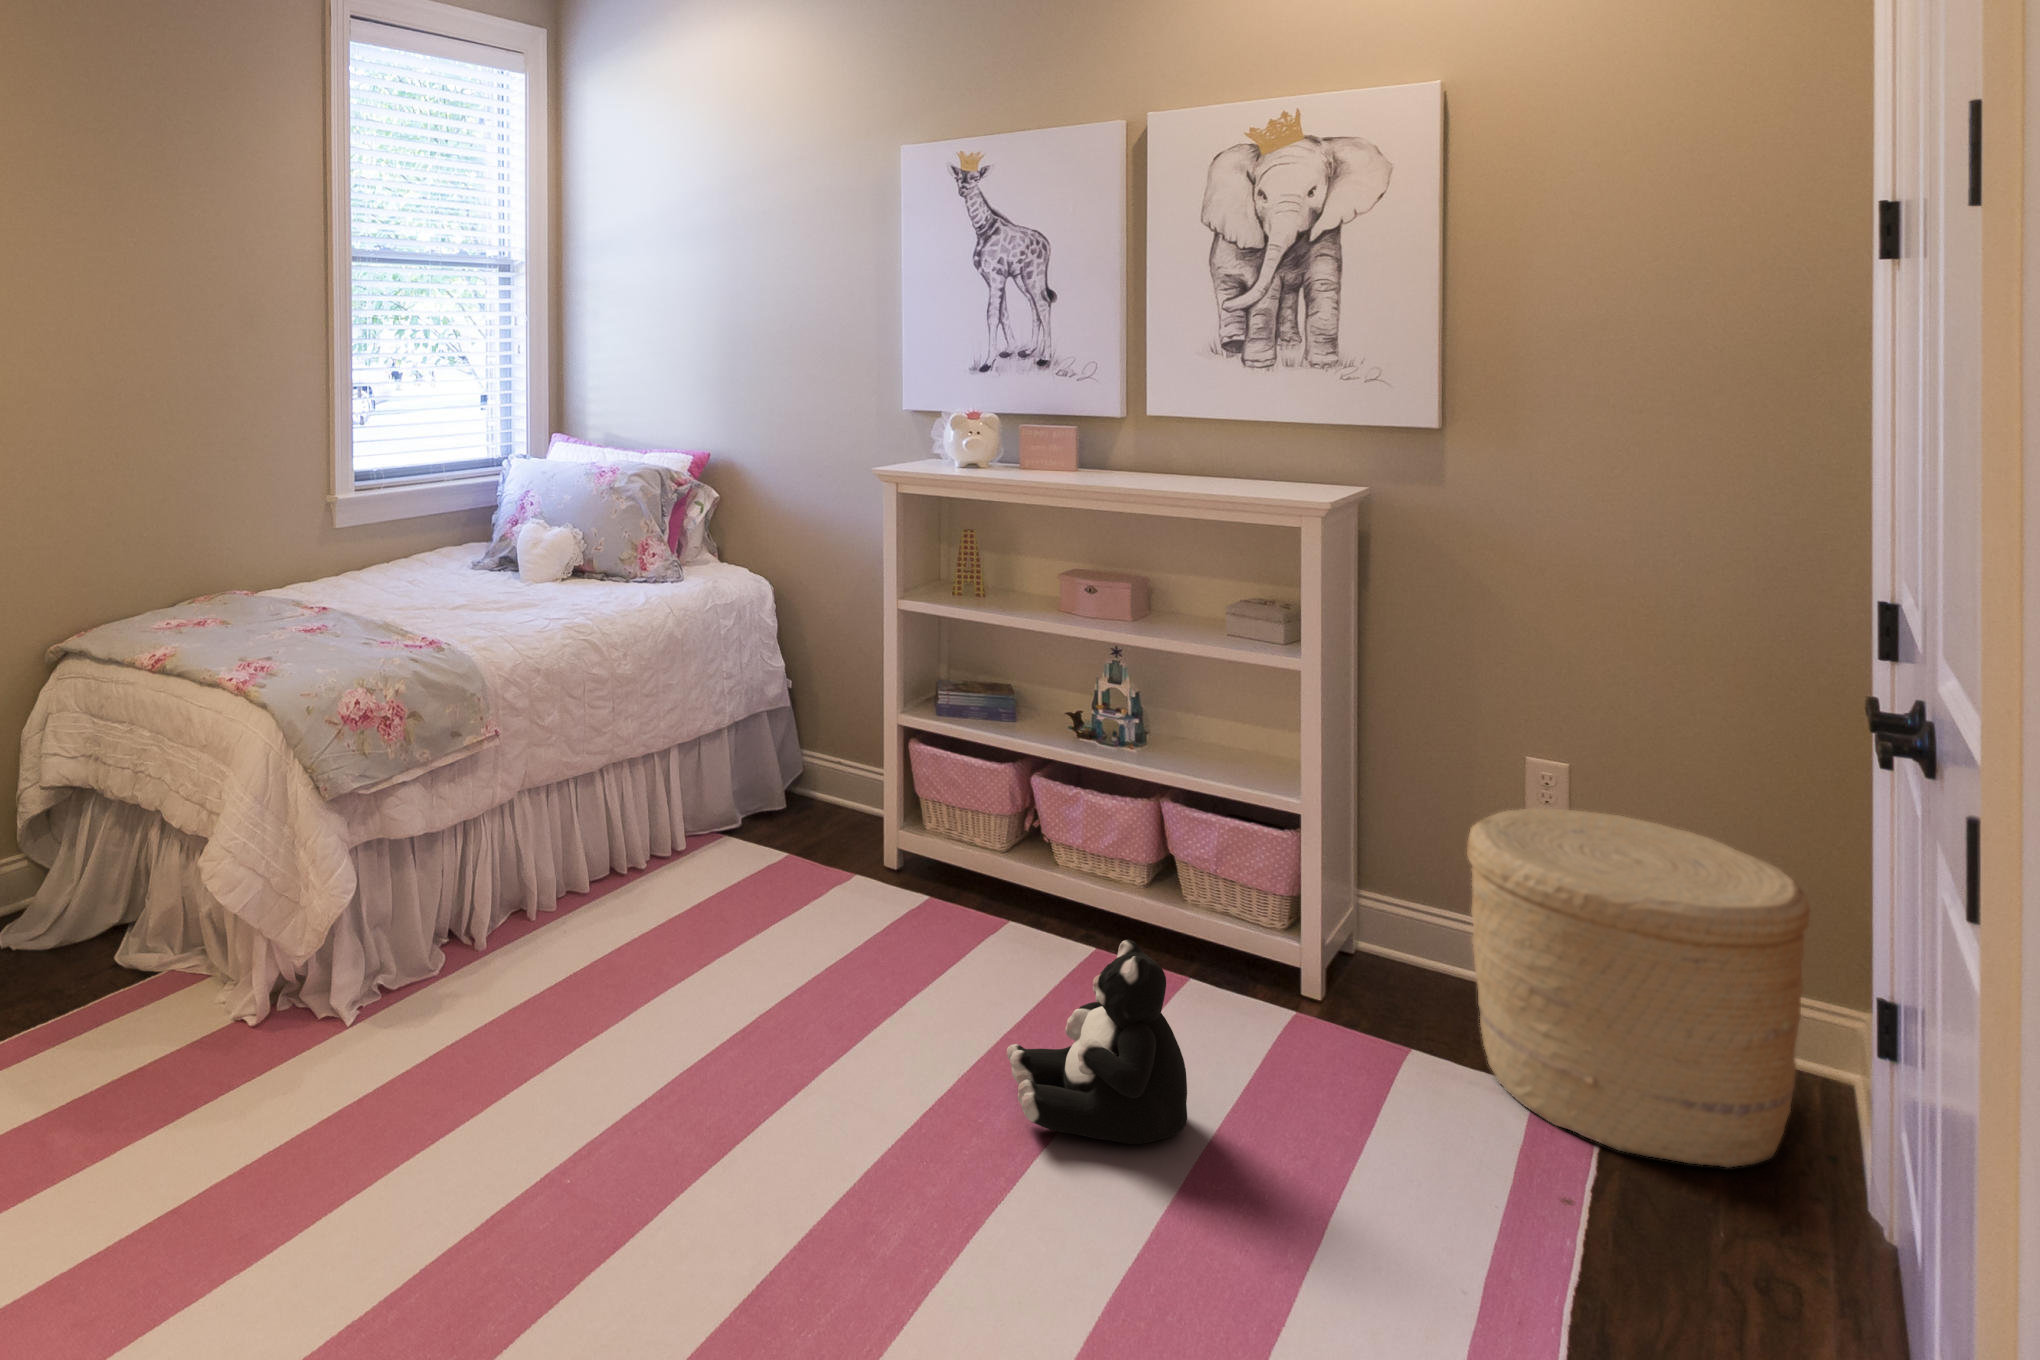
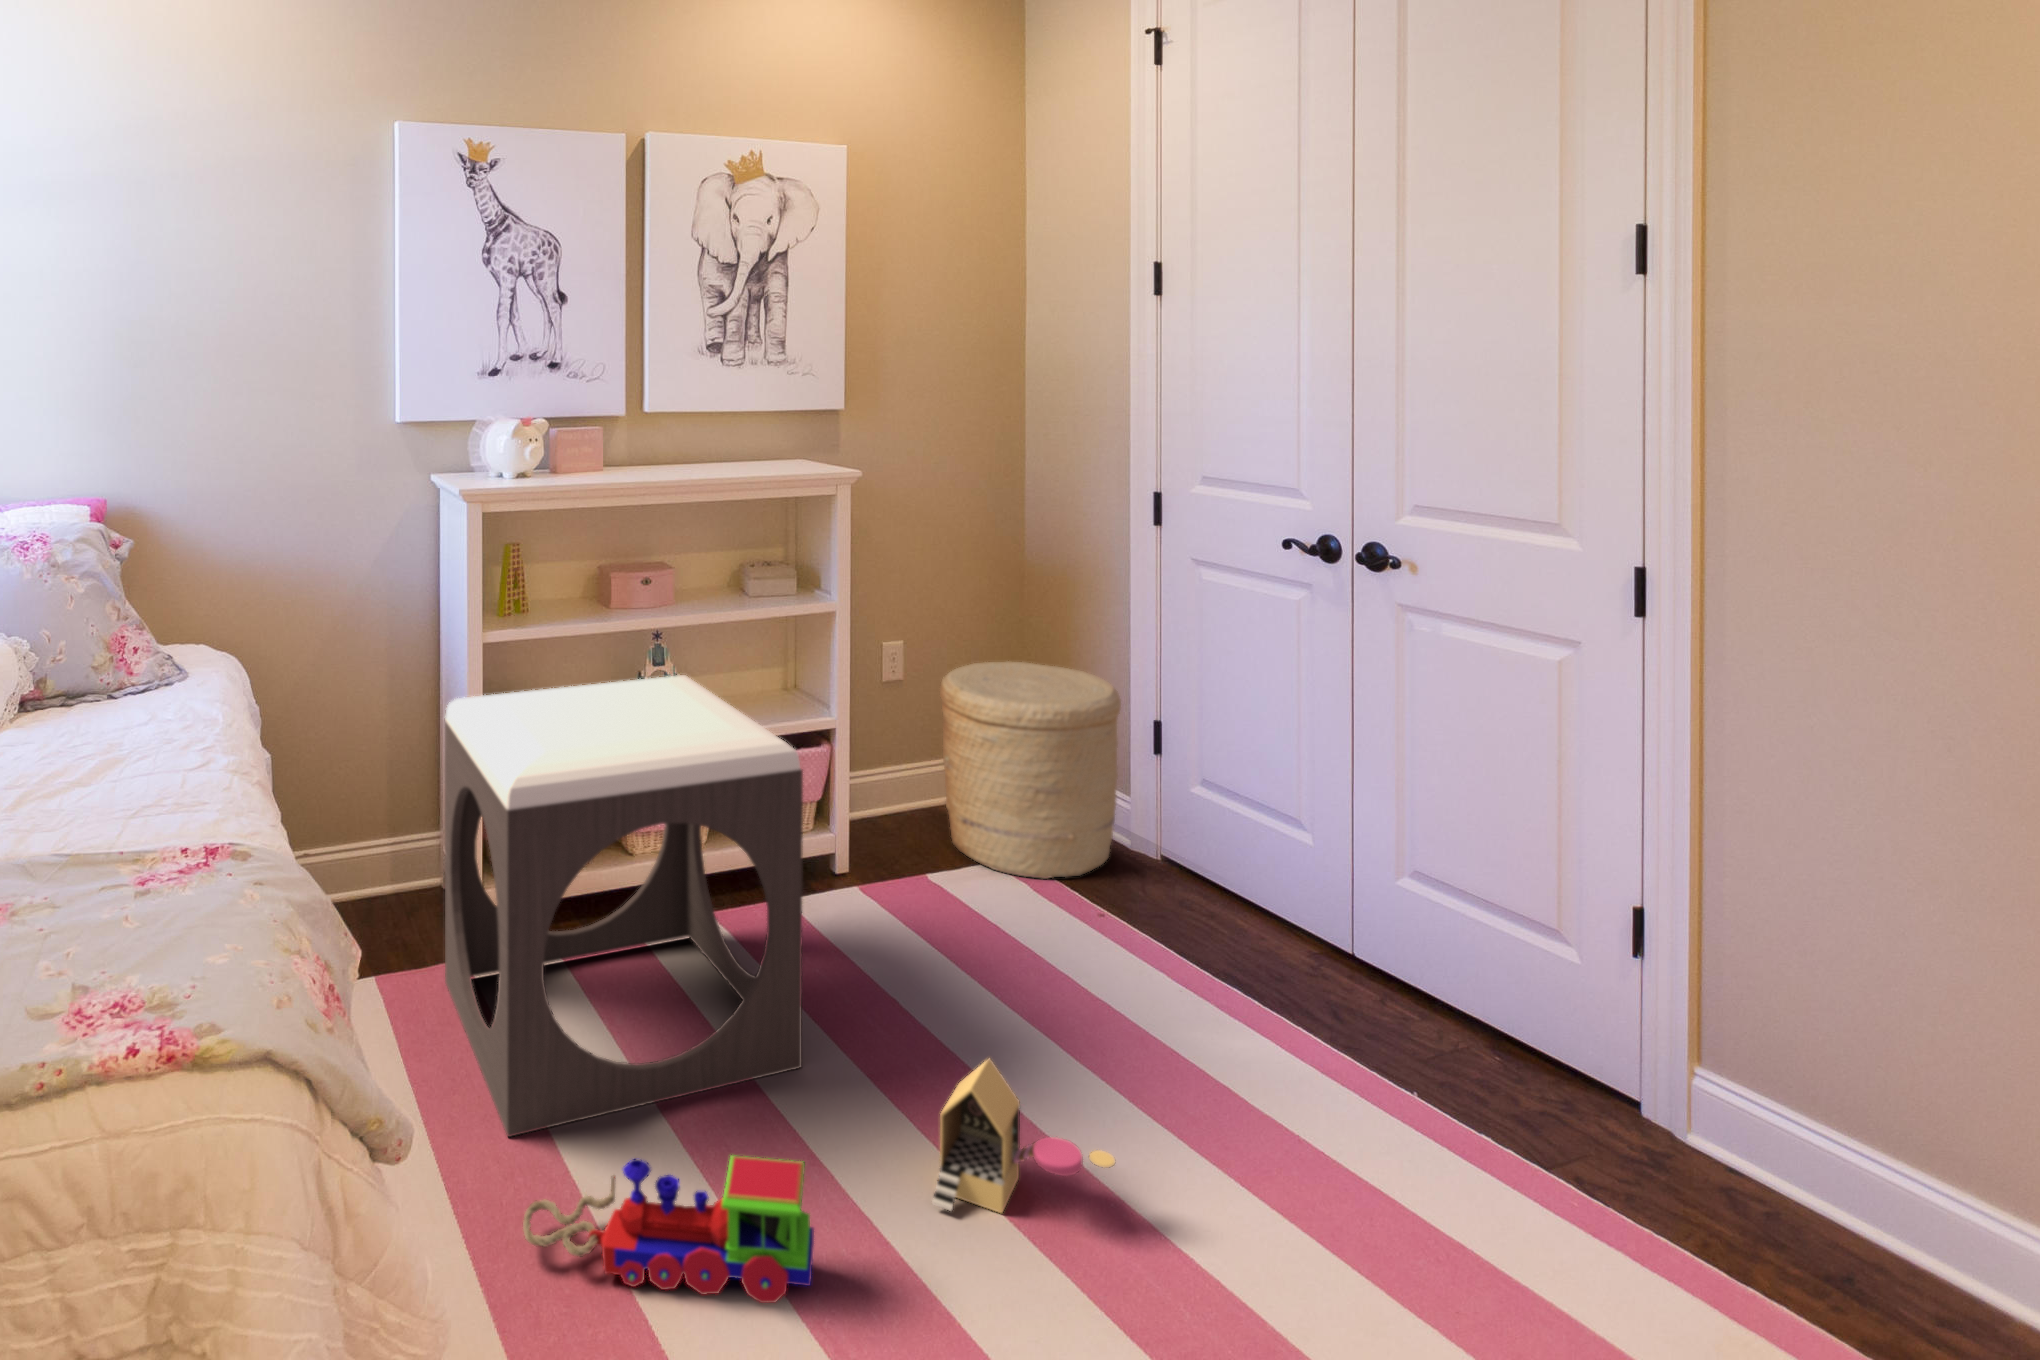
footstool: none [677,641,1029,1046] -> present [445,675,803,1137]
plush toy: present [1007,939,1187,1144] -> none [887,860,1025,1058]
toy train: none [574,957,684,1097] -> present [523,1156,814,1303]
toy house: none [799,1059,913,1196] -> present [932,1058,1115,1213]

